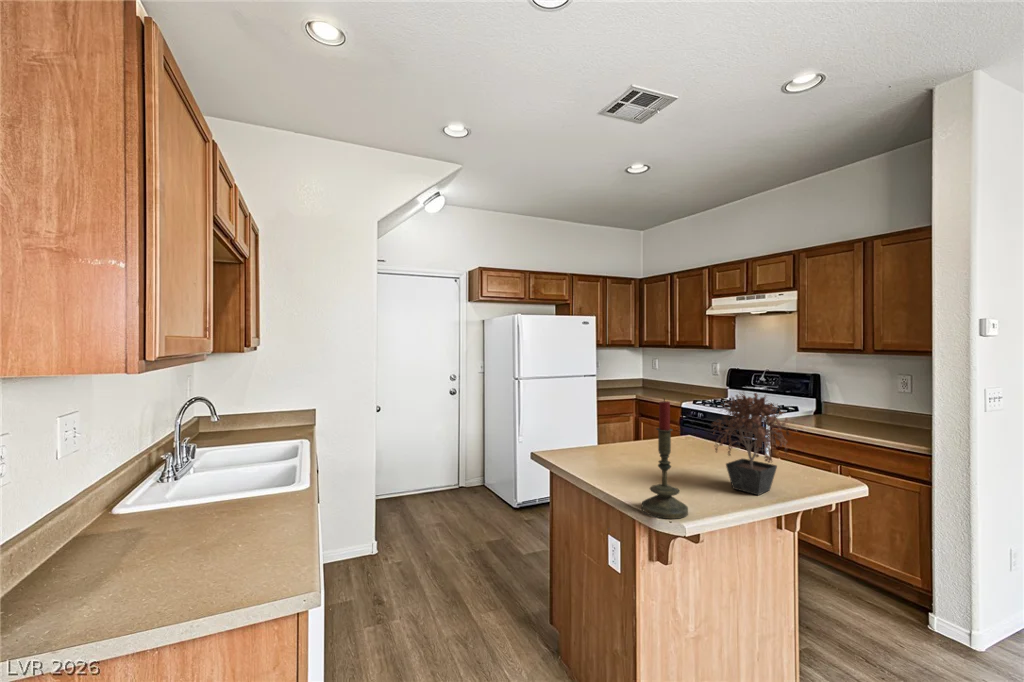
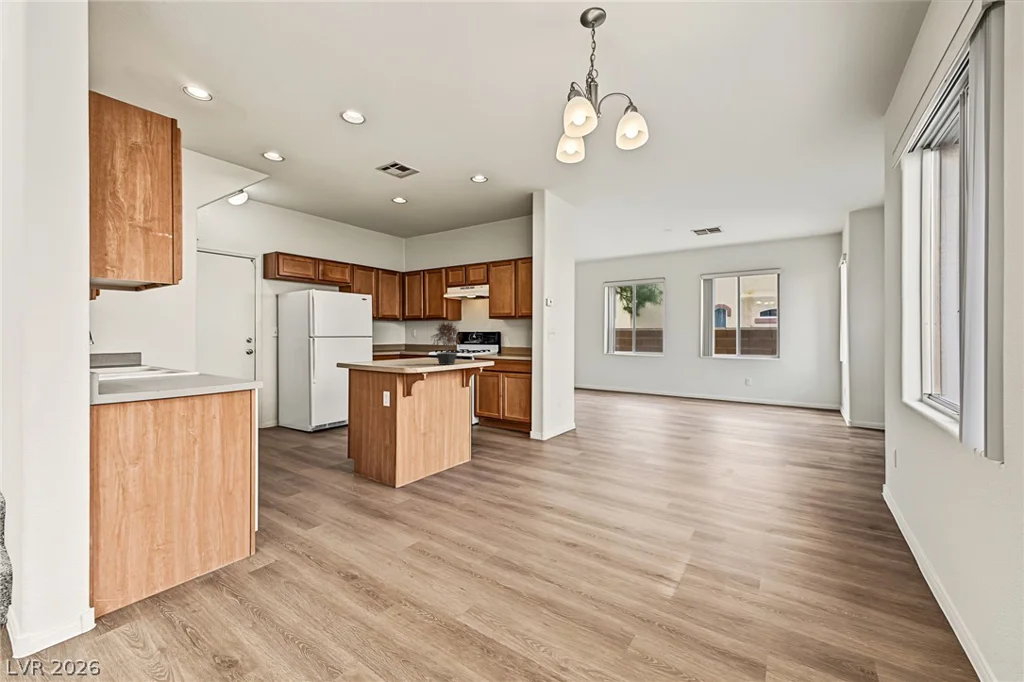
candle: present [642,399,688,519] -> none [399,320,418,368]

